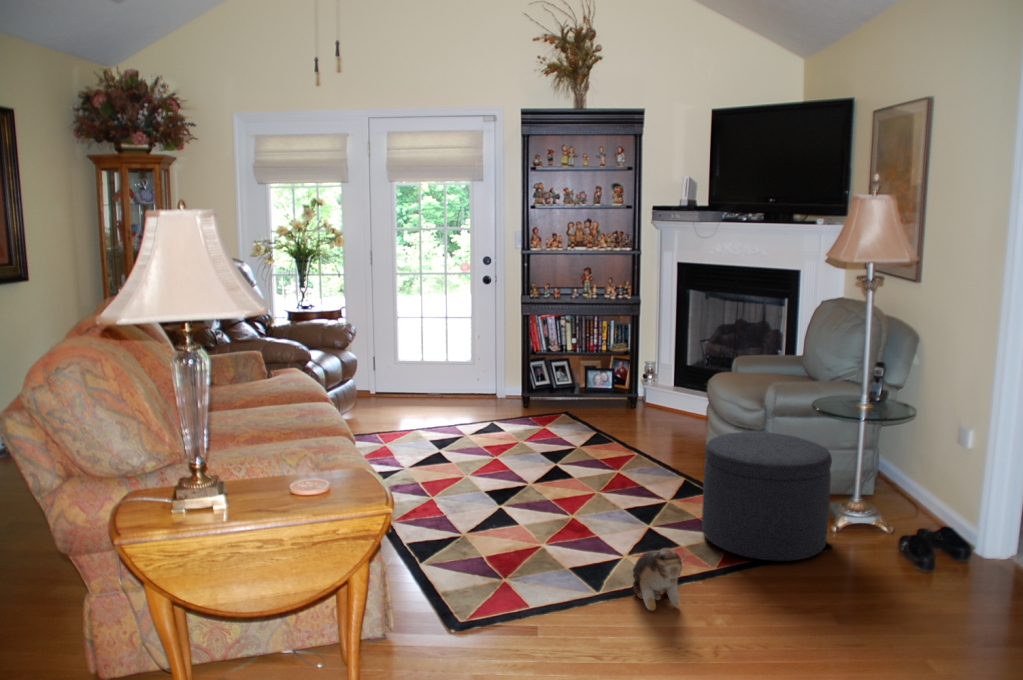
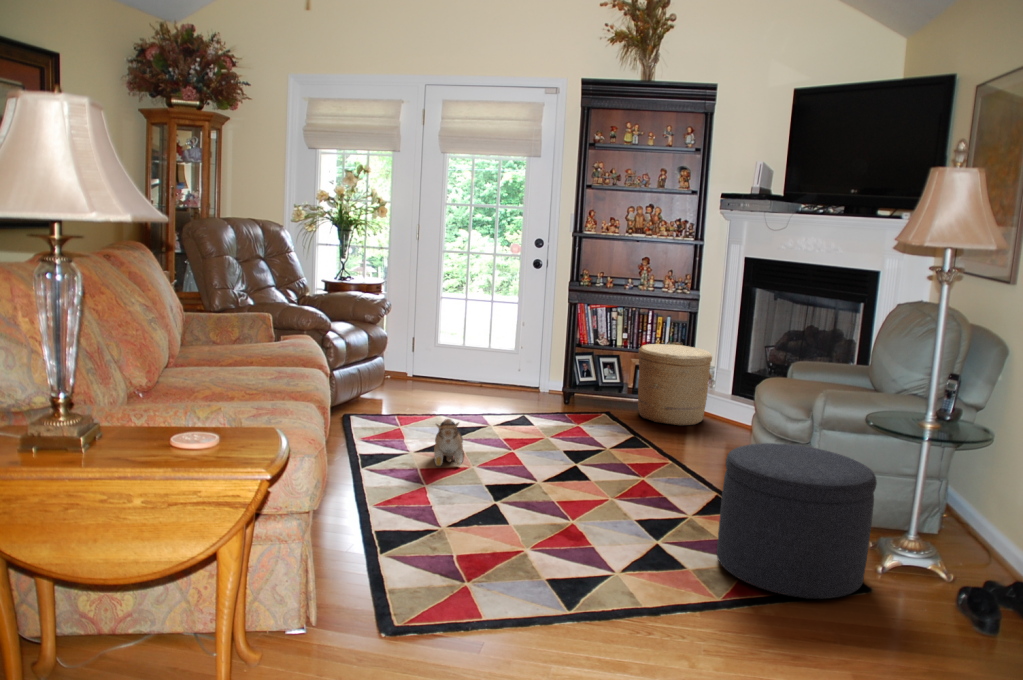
woven basket: none [590,346,657,419] -> present [638,344,712,425]
plush toy: present [633,548,687,611] -> present [434,419,464,466]

